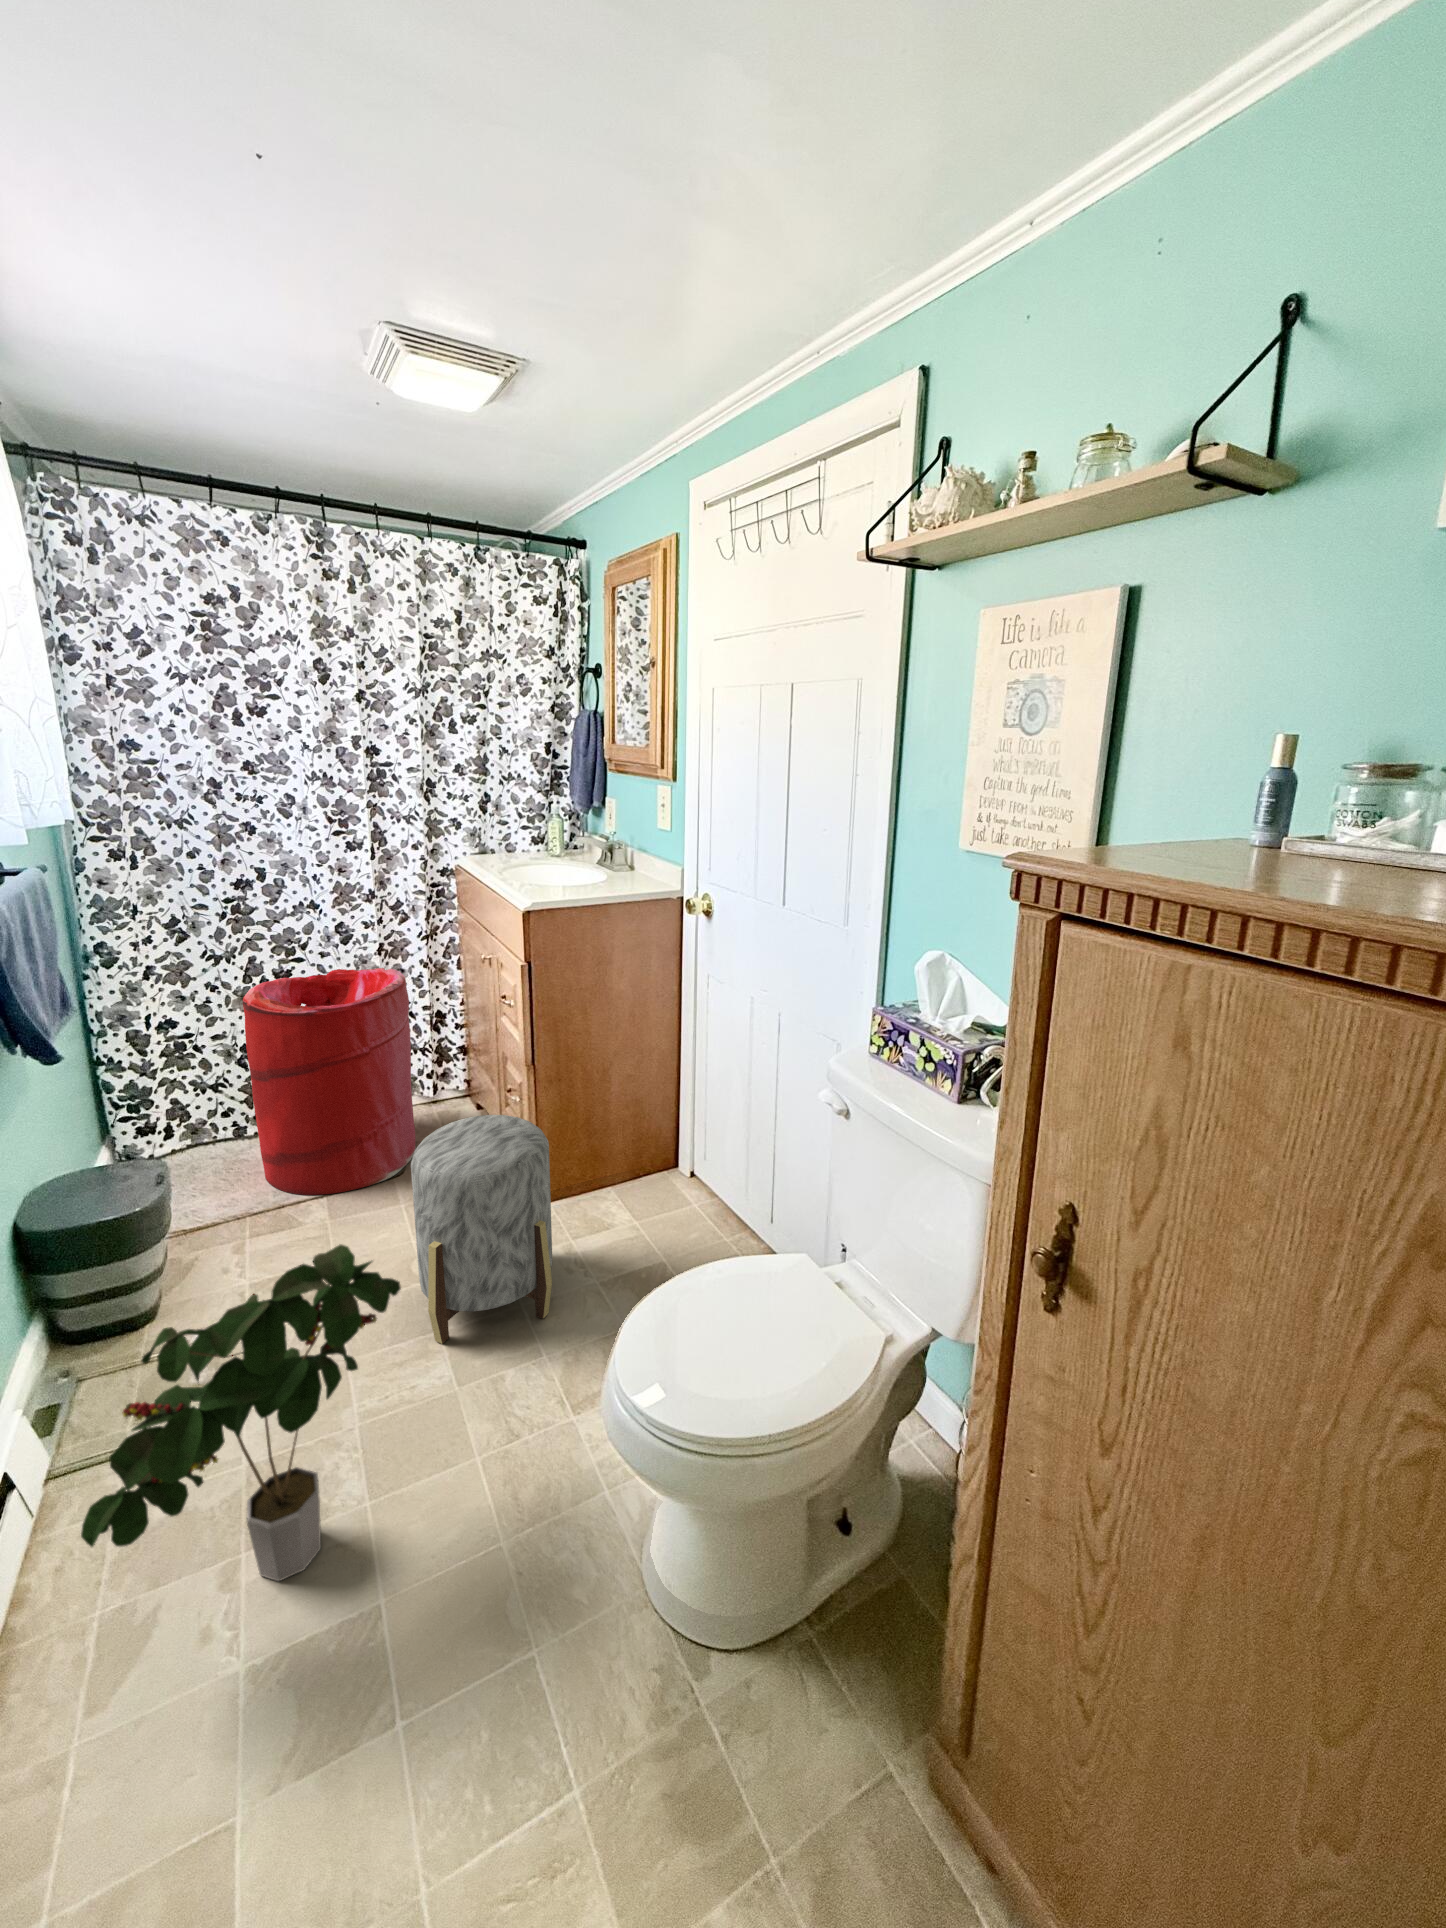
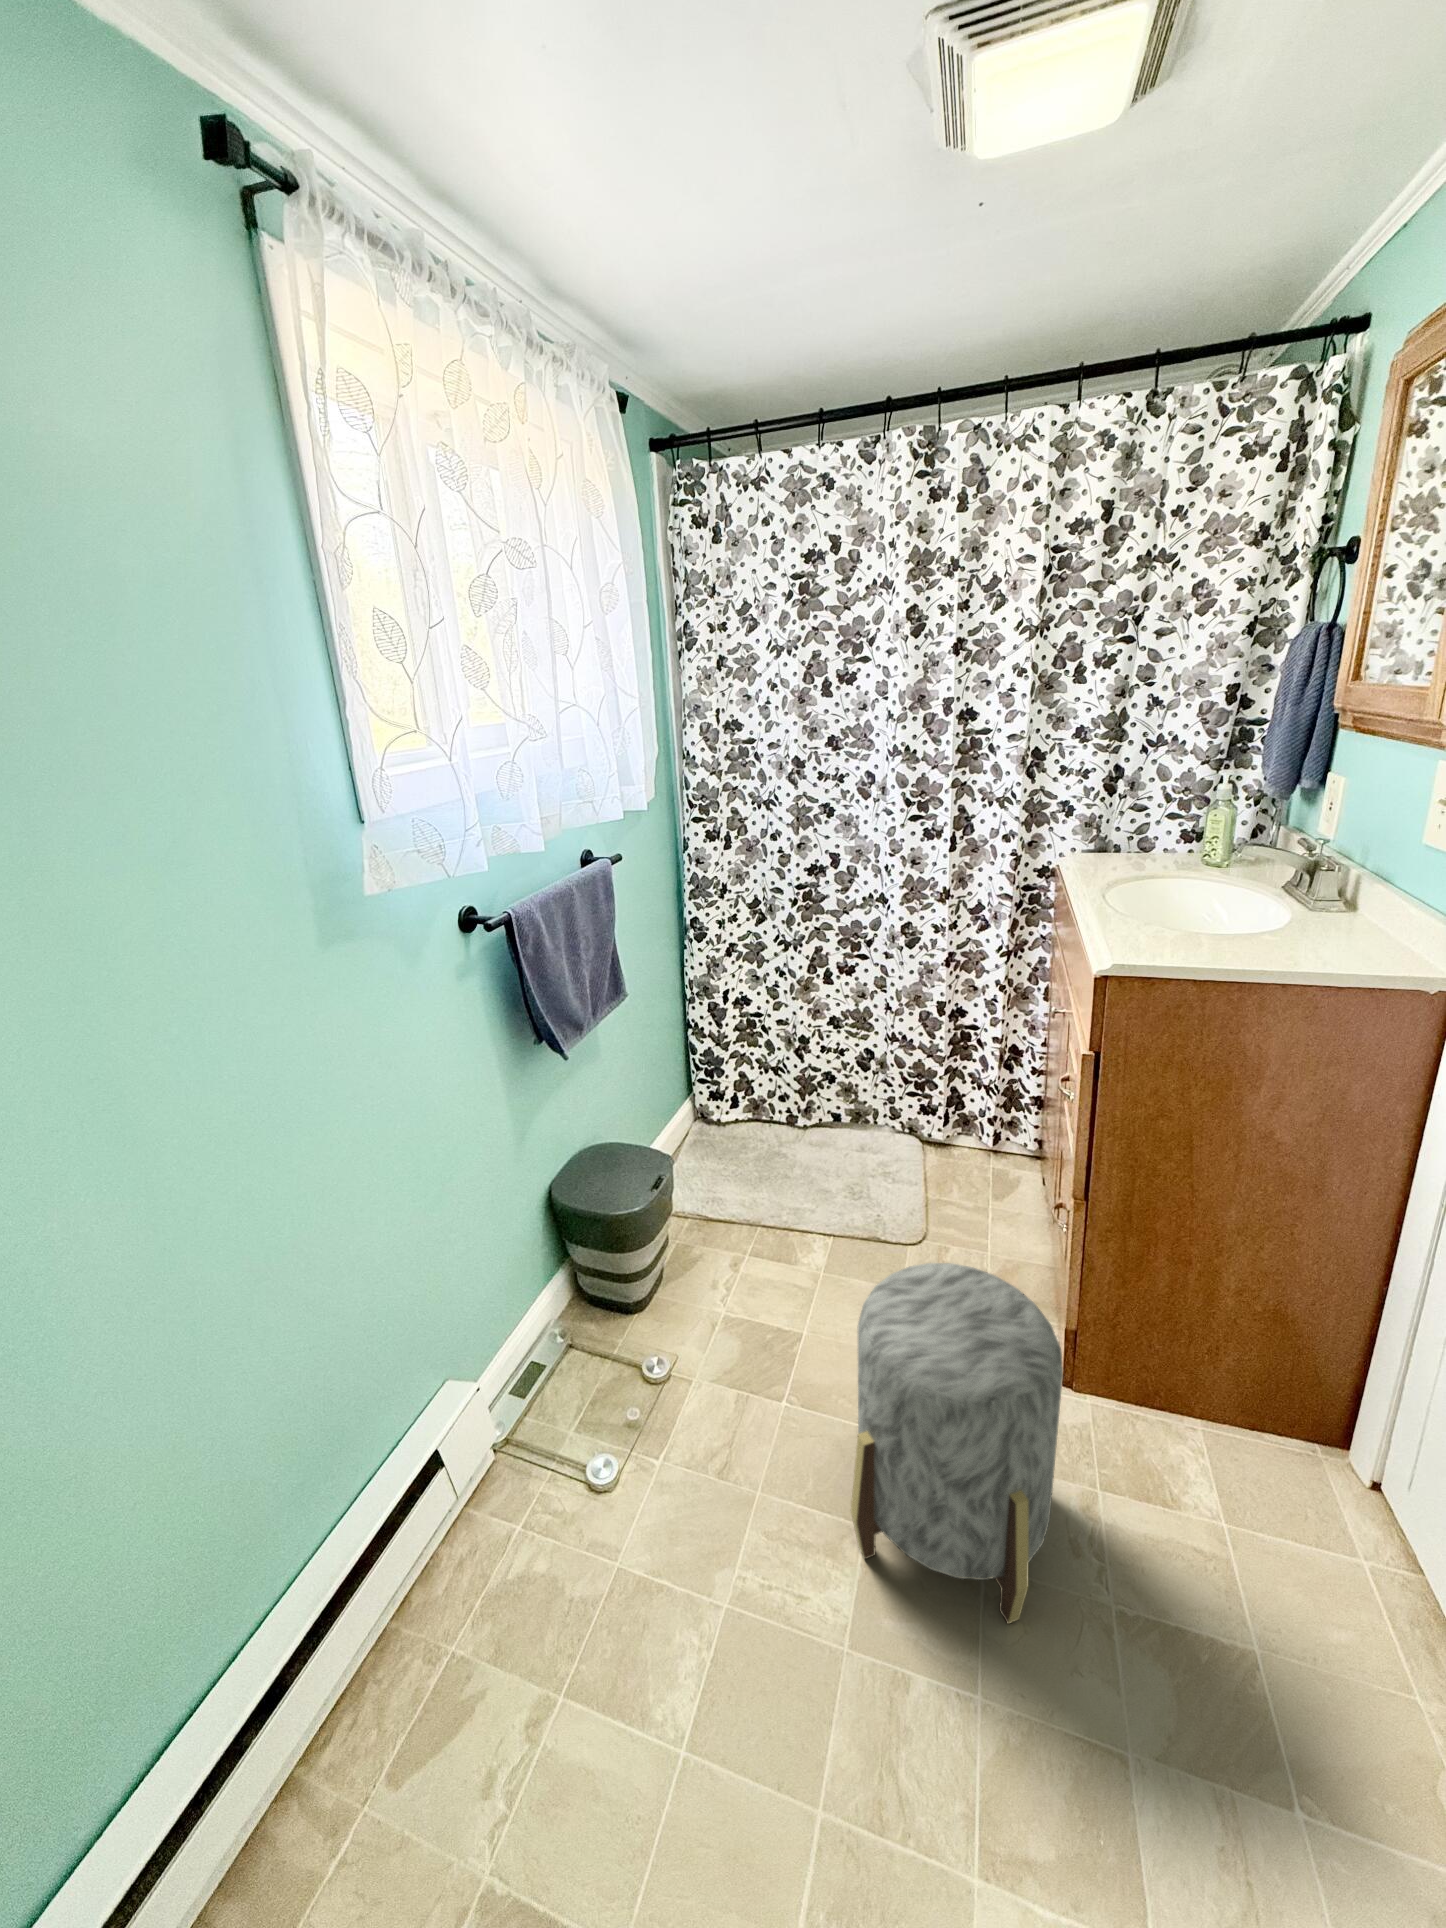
laundry hamper: present [243,968,416,1195] -> none [788,976,961,1245]
potted plant: present [81,1245,401,1581] -> none [393,1436,751,1807]

